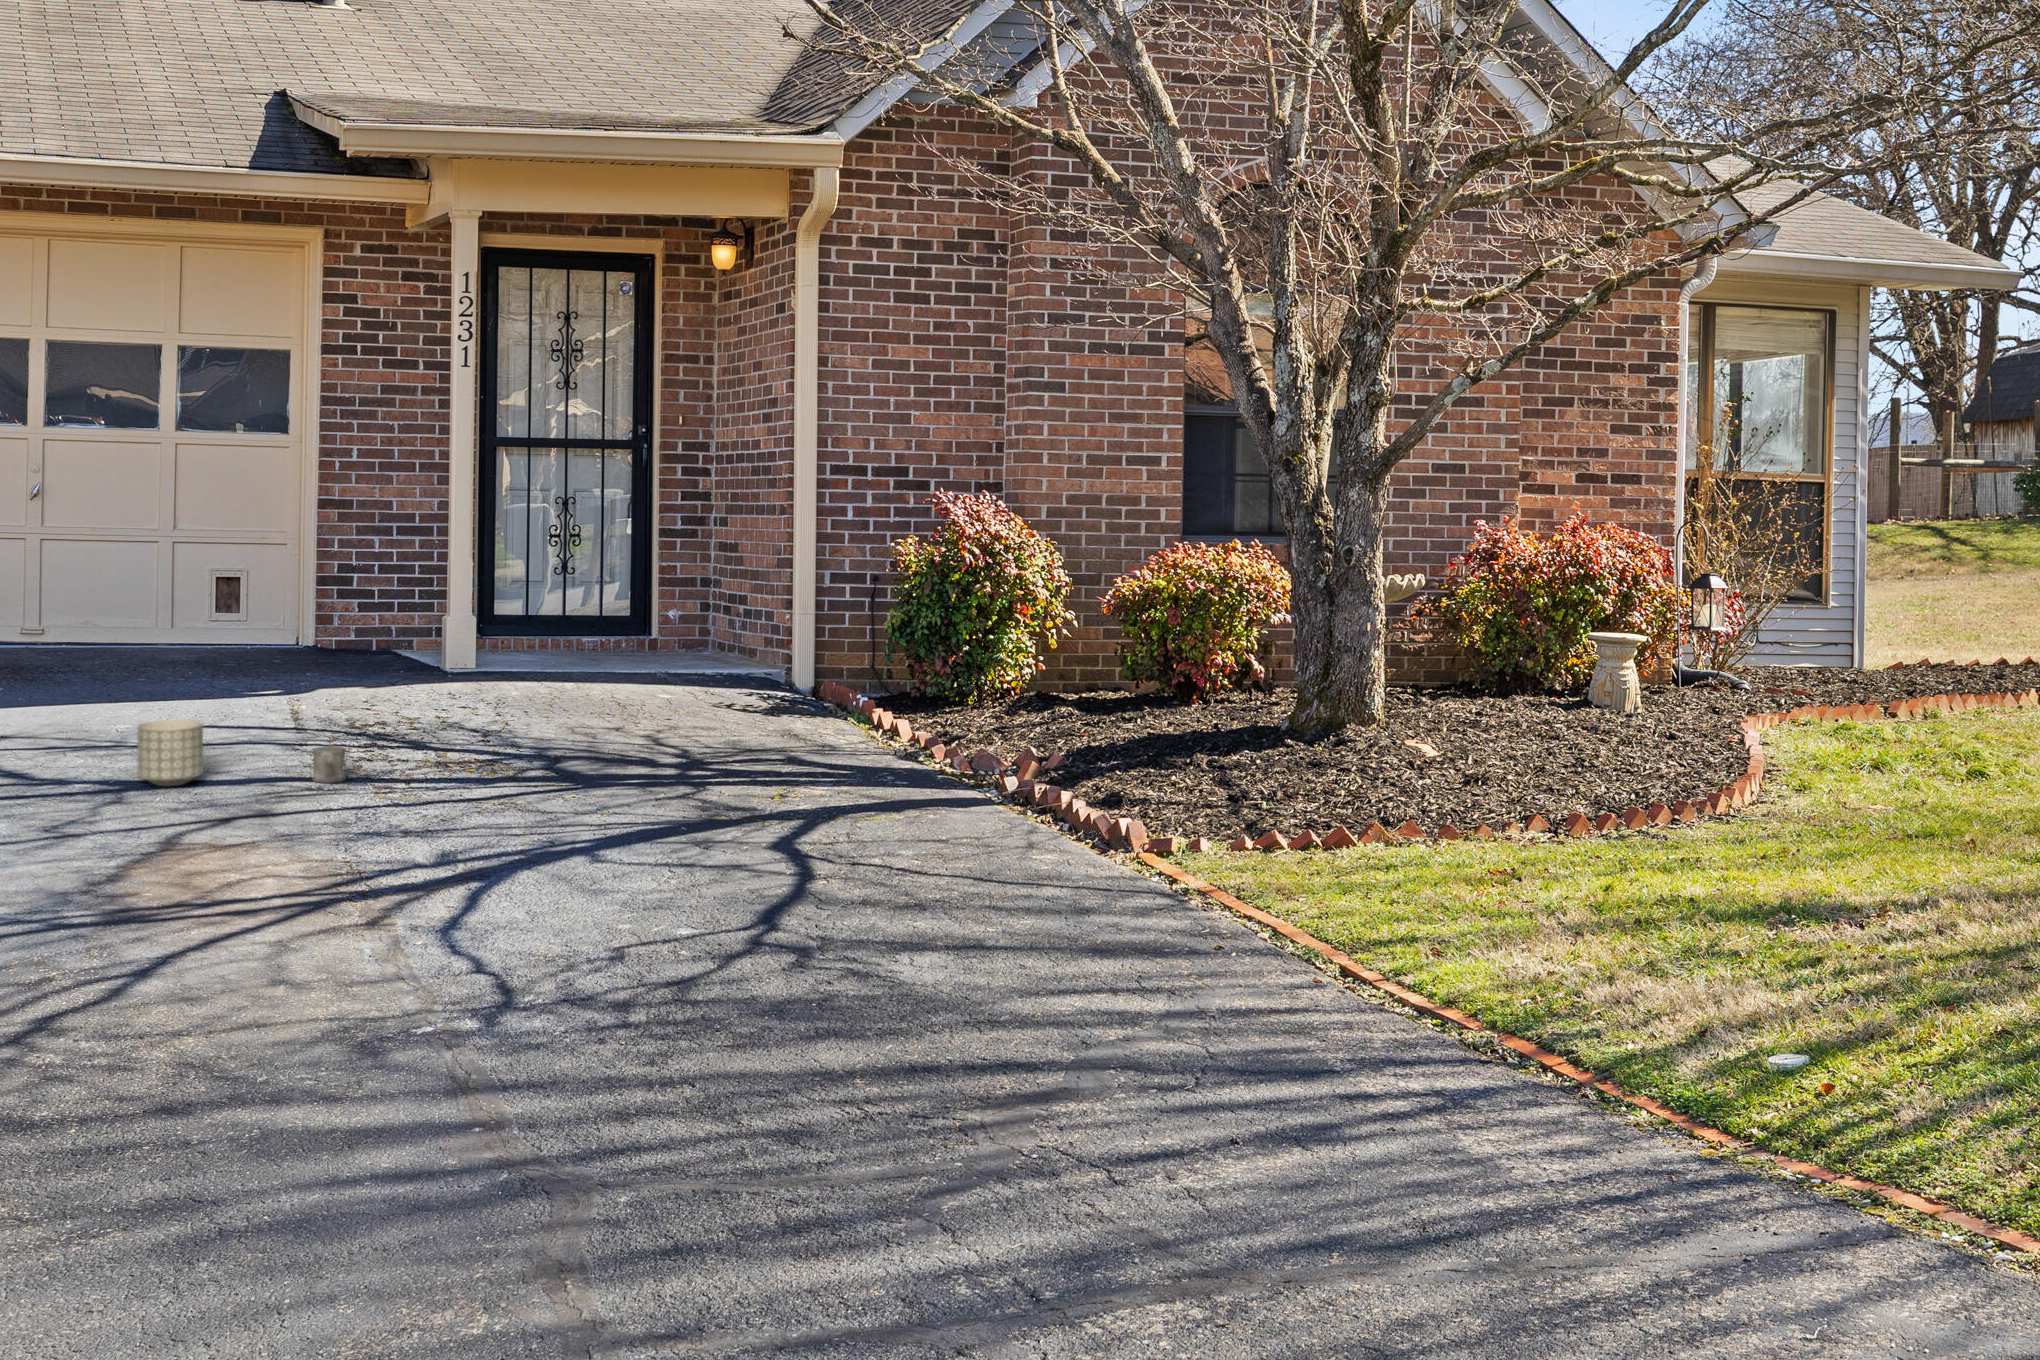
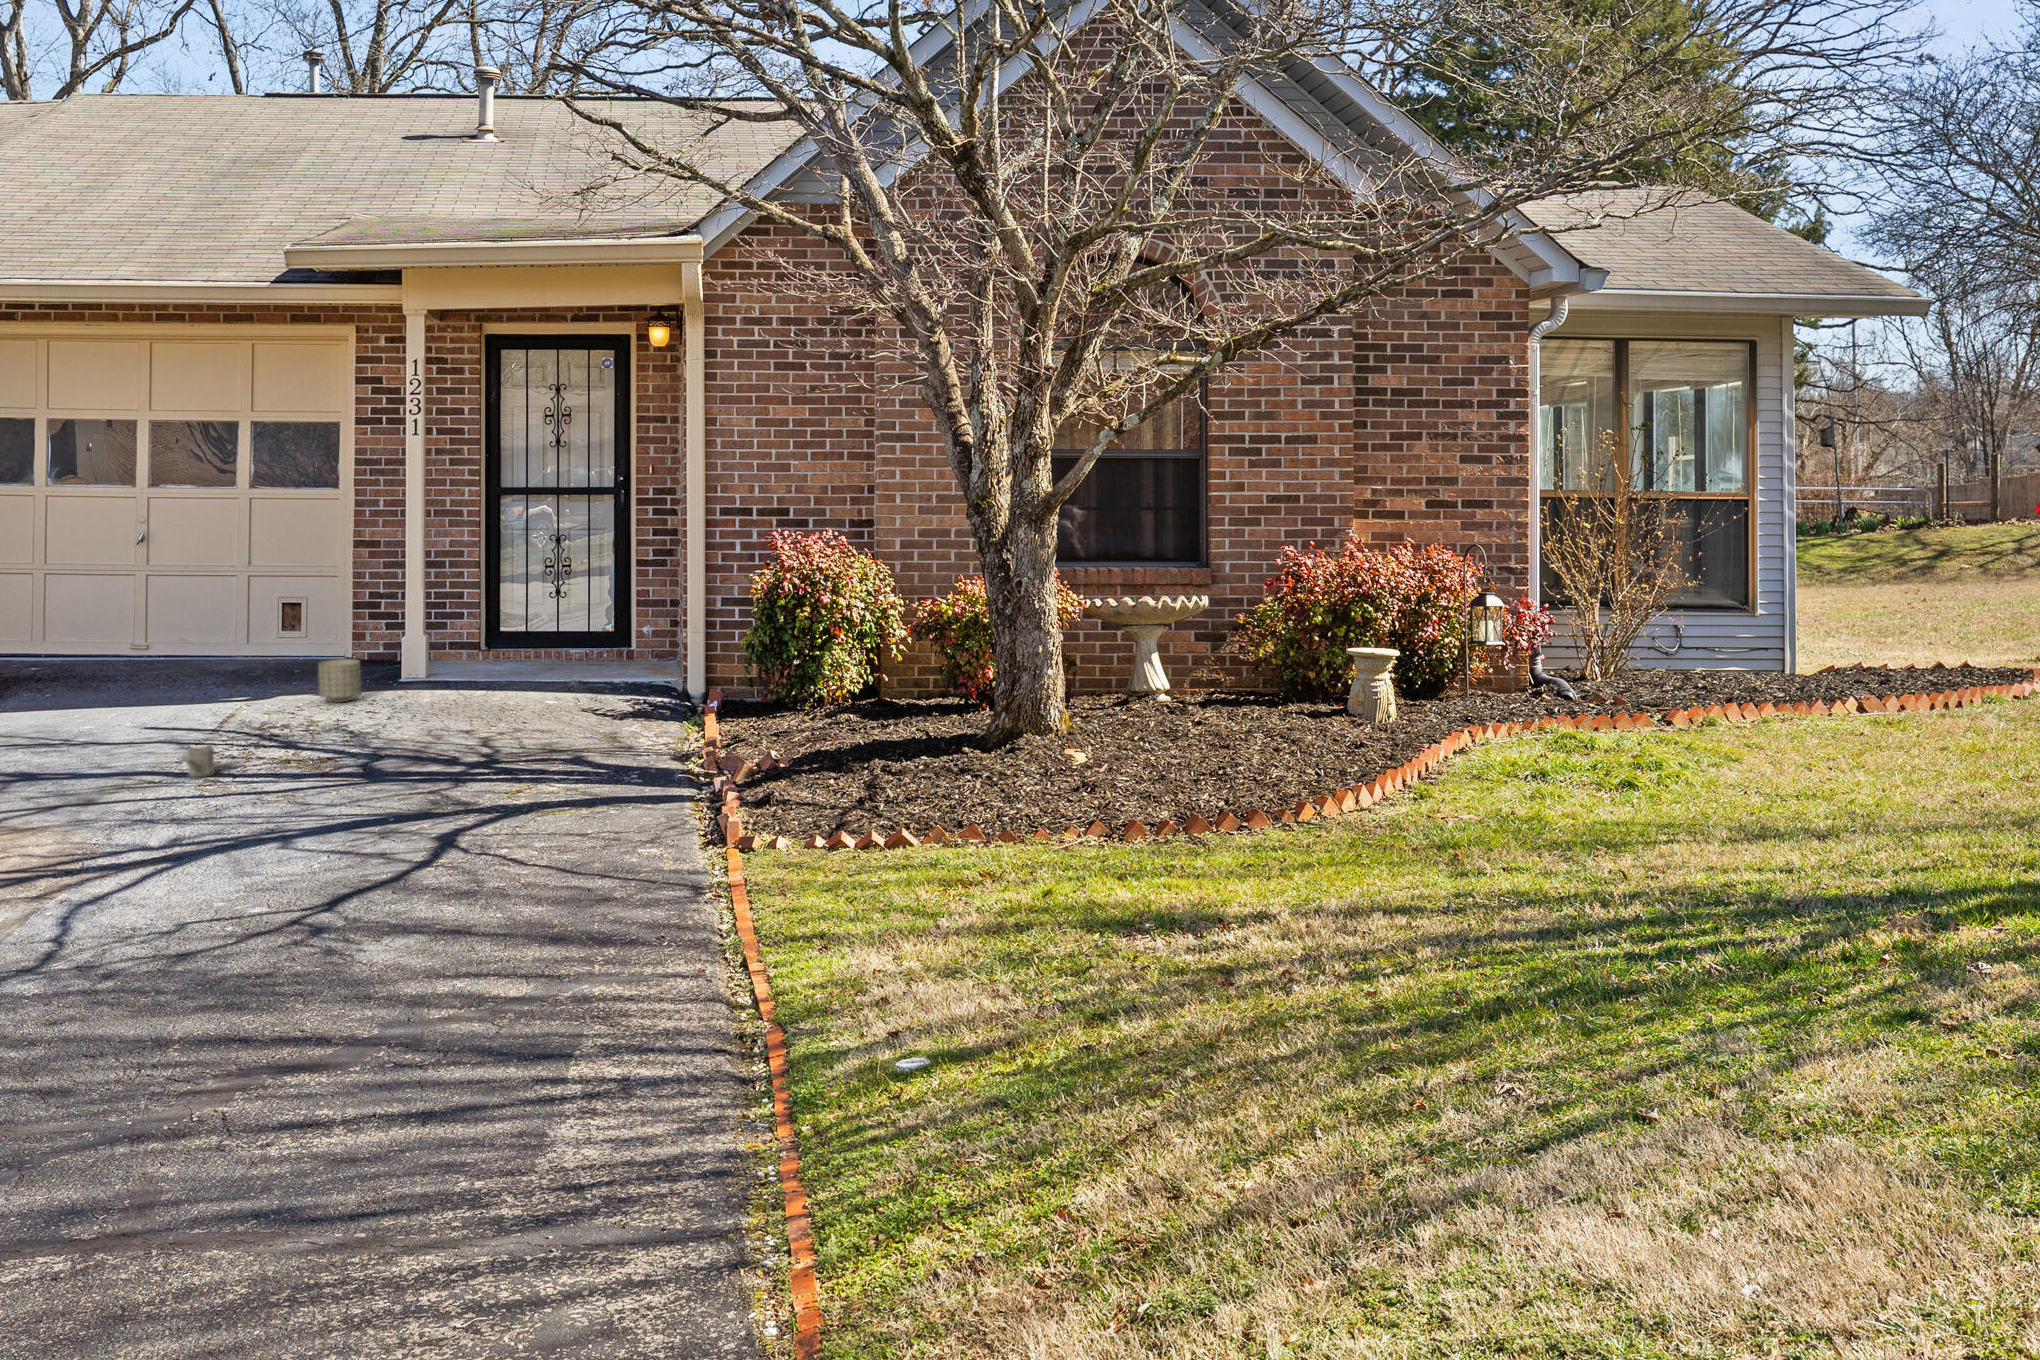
planter: present [137,720,203,786] -> present [318,659,361,703]

